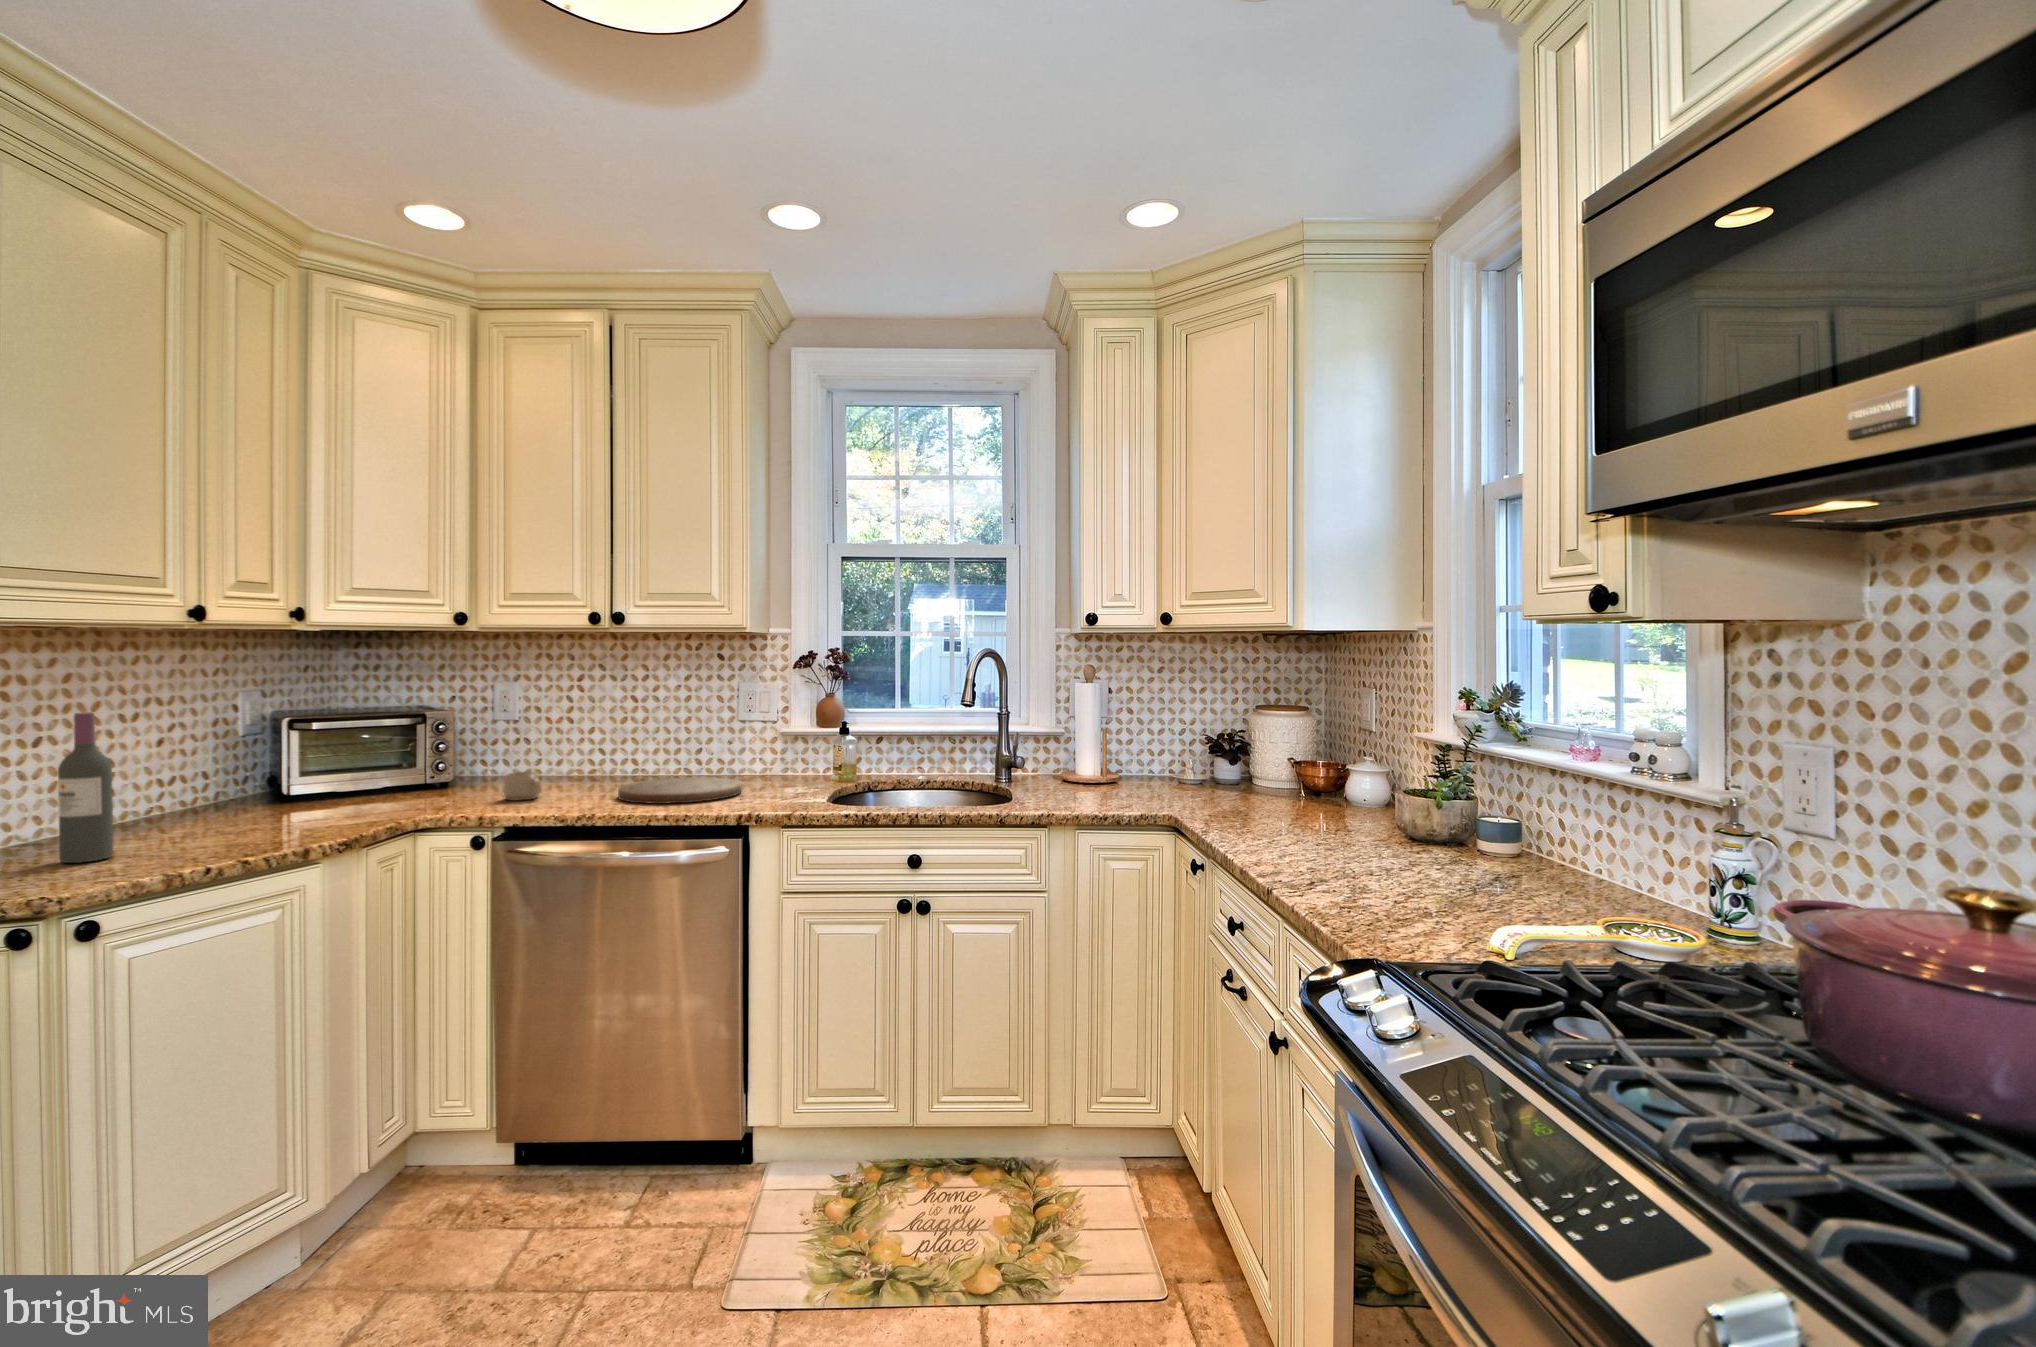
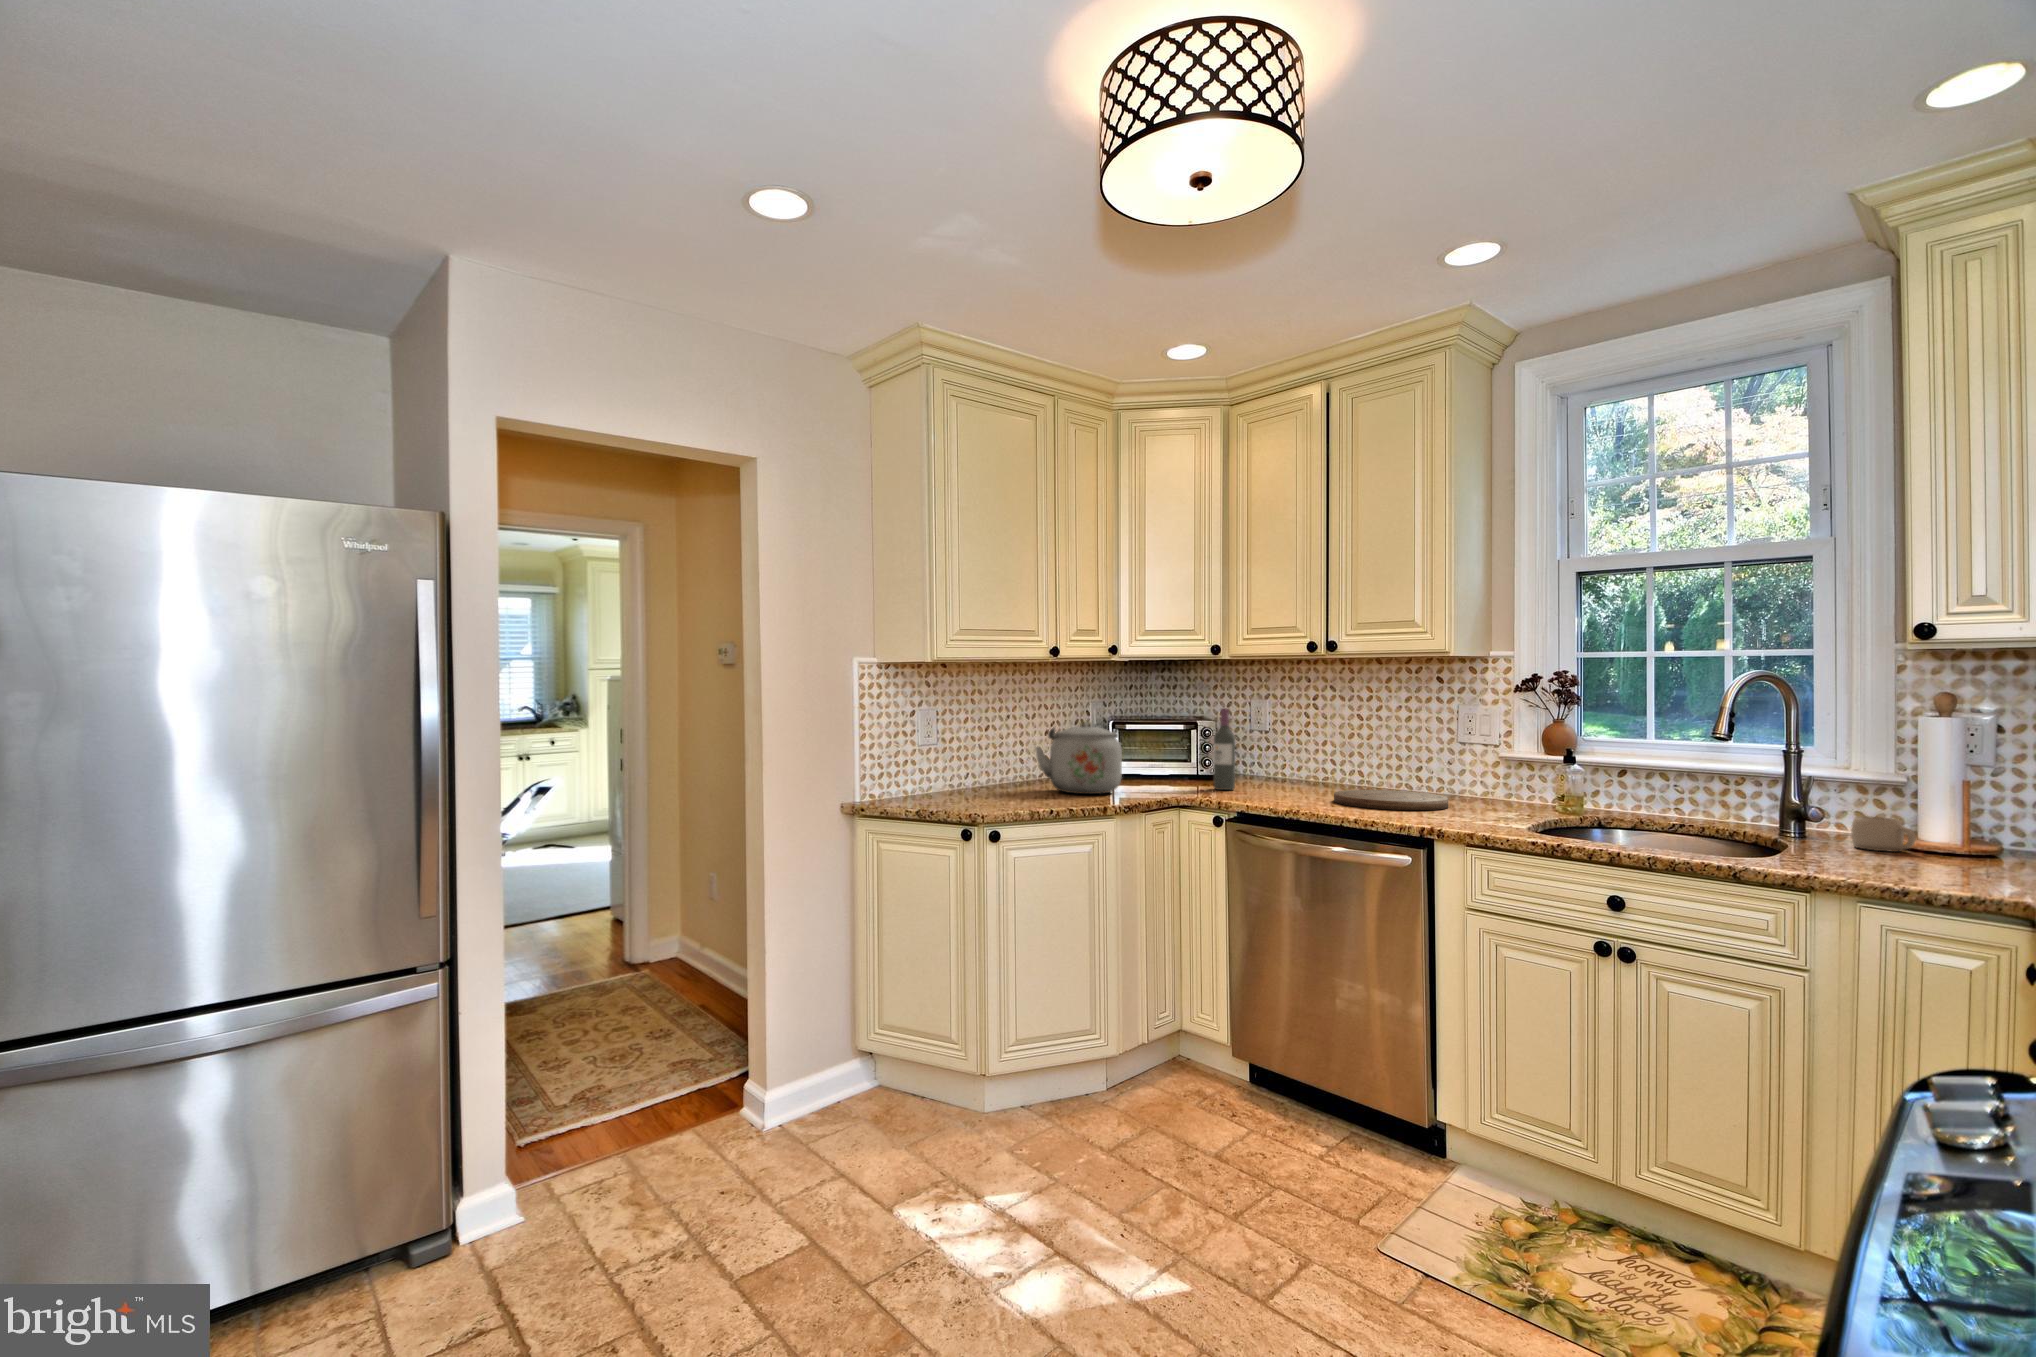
wine bottle: present [58,712,113,863] -> present [1214,708,1235,790]
kettle: none [136,725,310,836] -> present [1036,722,1122,794]
mug: present [503,772,541,801] -> present [1851,816,1916,852]

